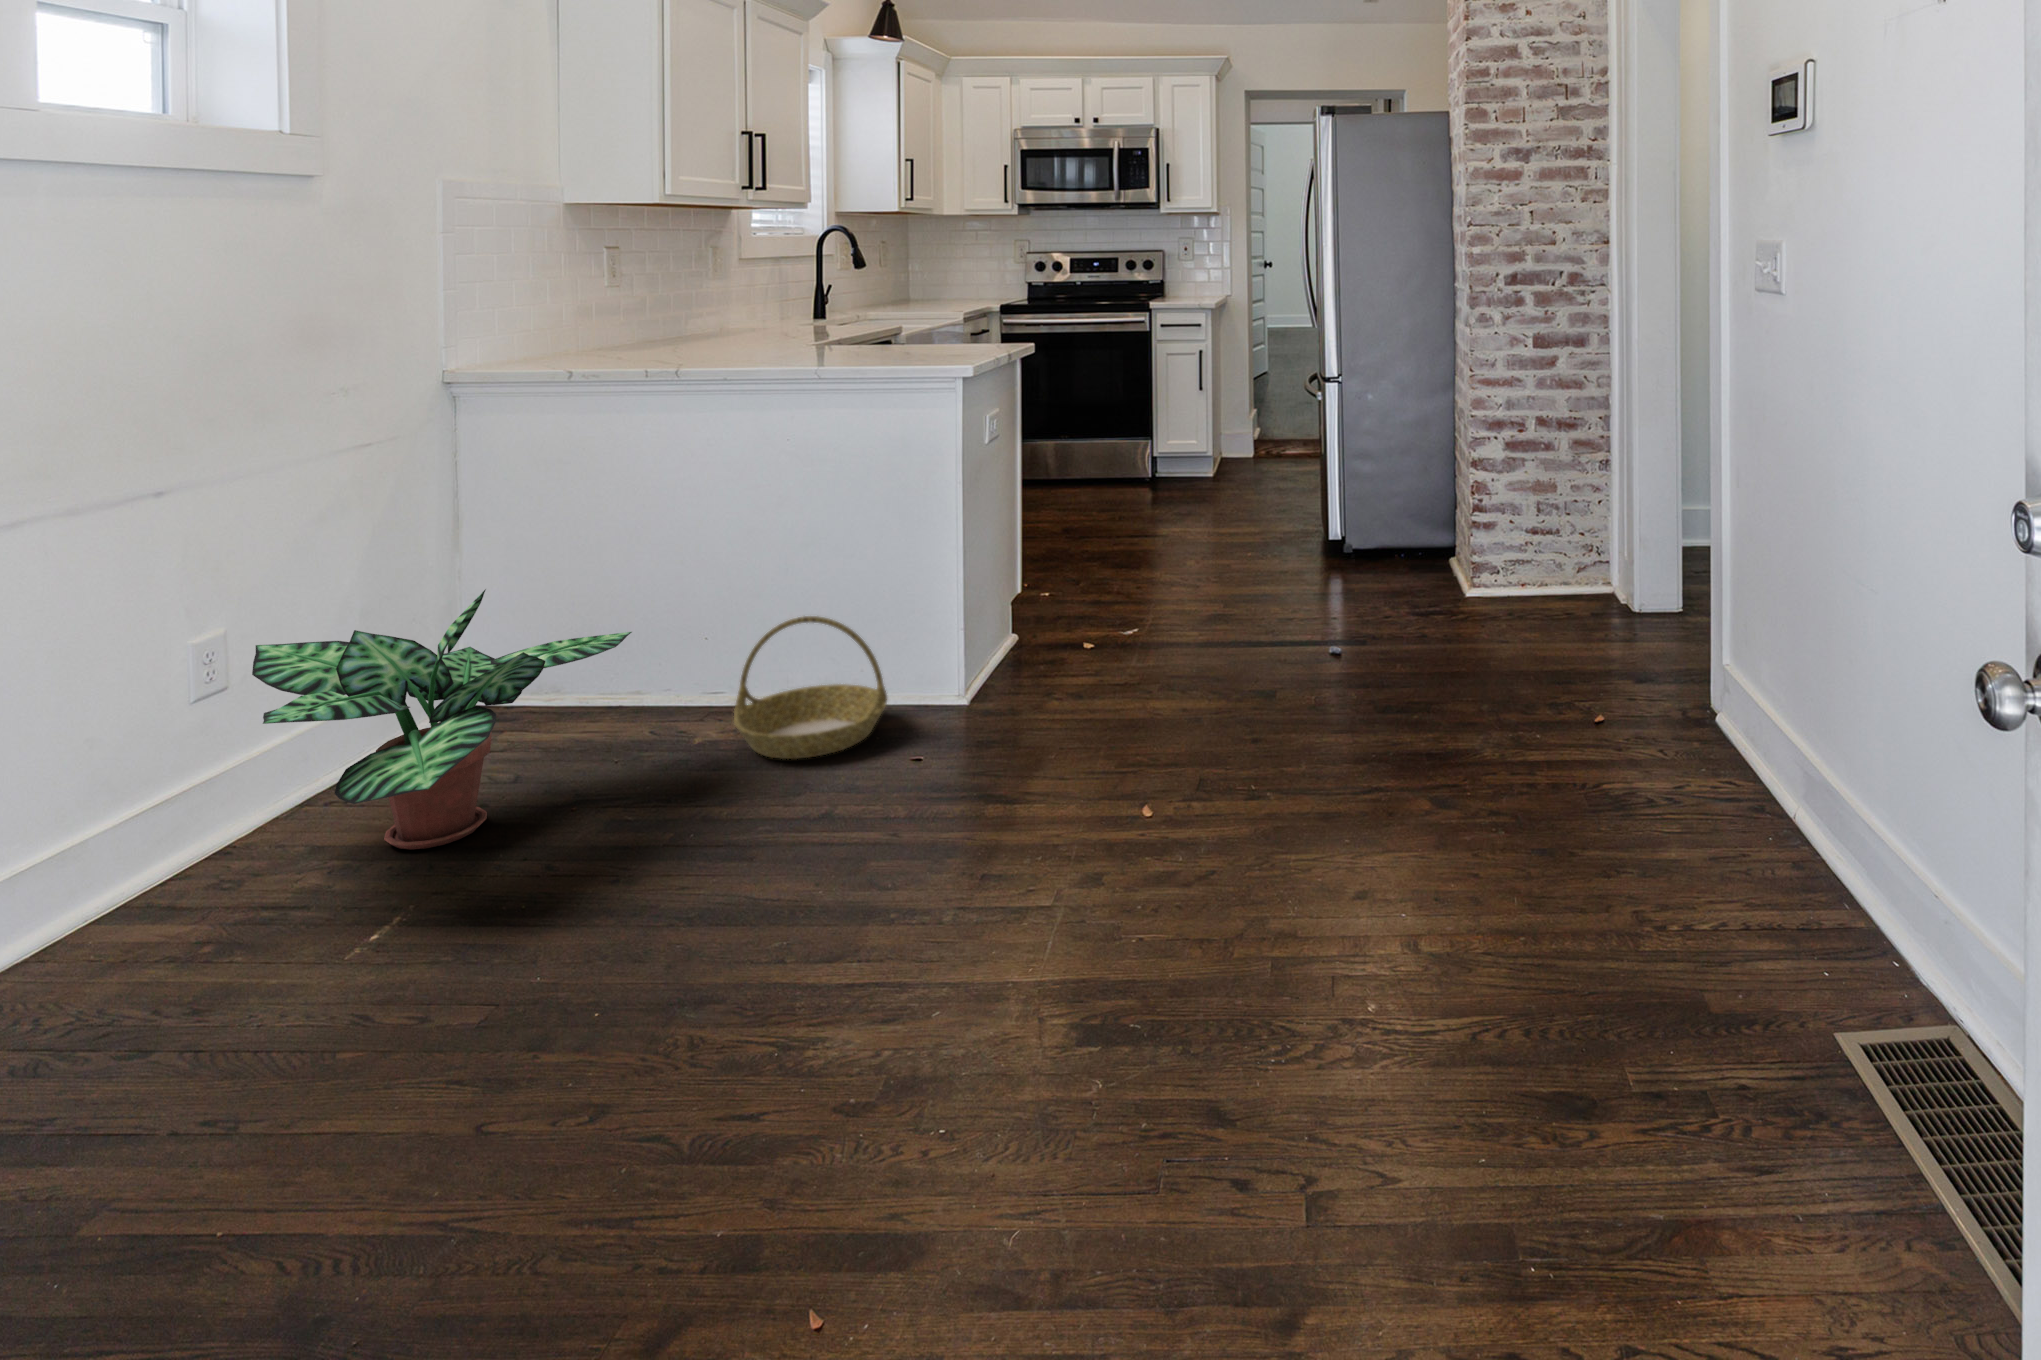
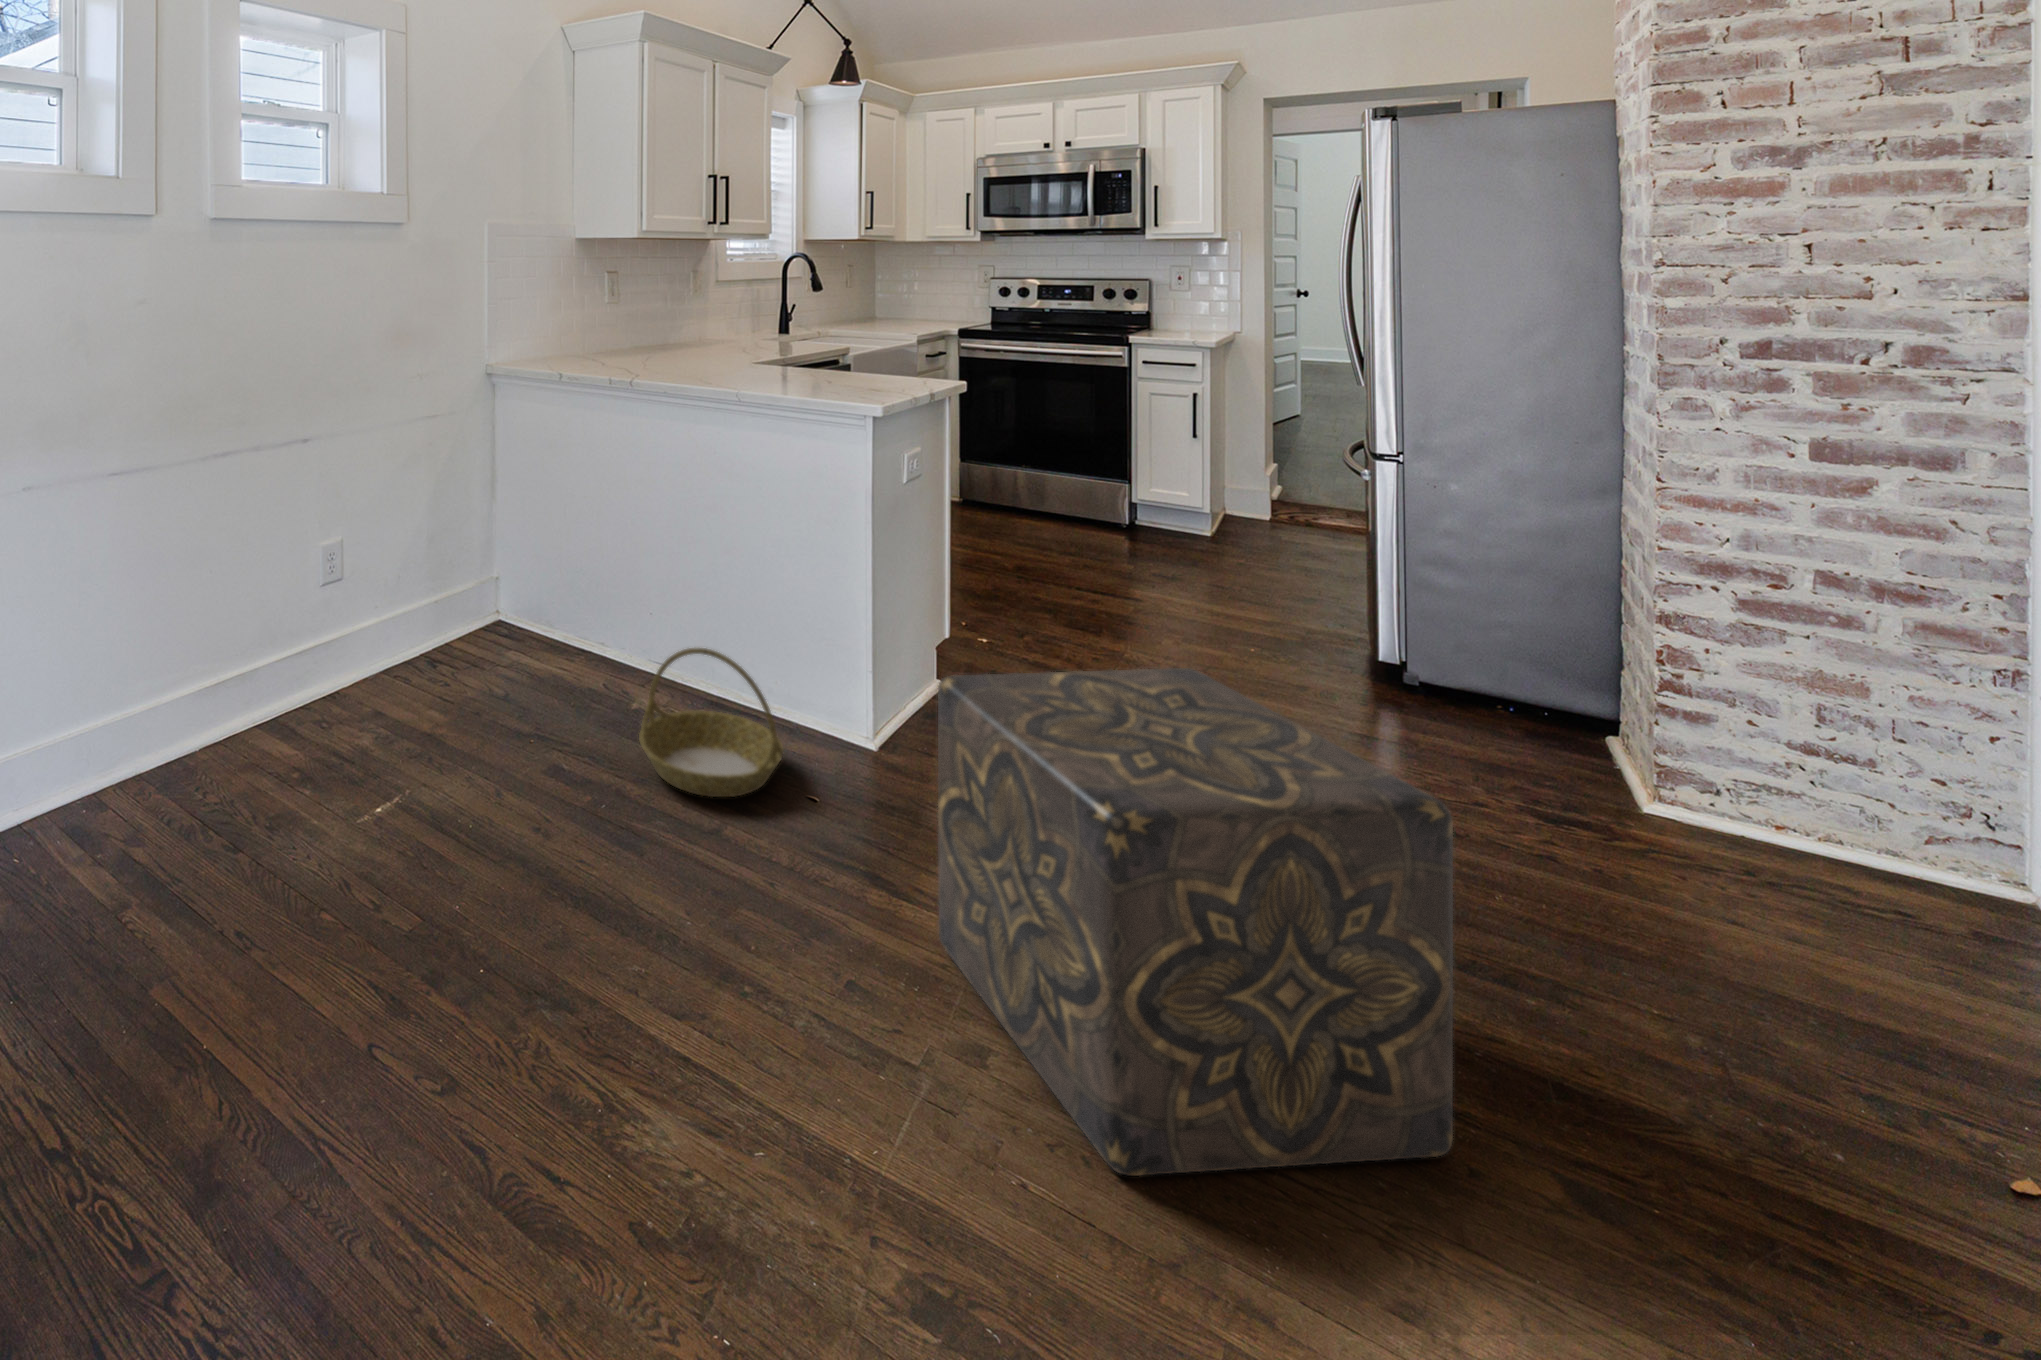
ottoman: none [1043,529,1361,861] -> present [938,668,1453,1176]
potted plant: present [252,589,632,850] -> none [274,575,558,787]

